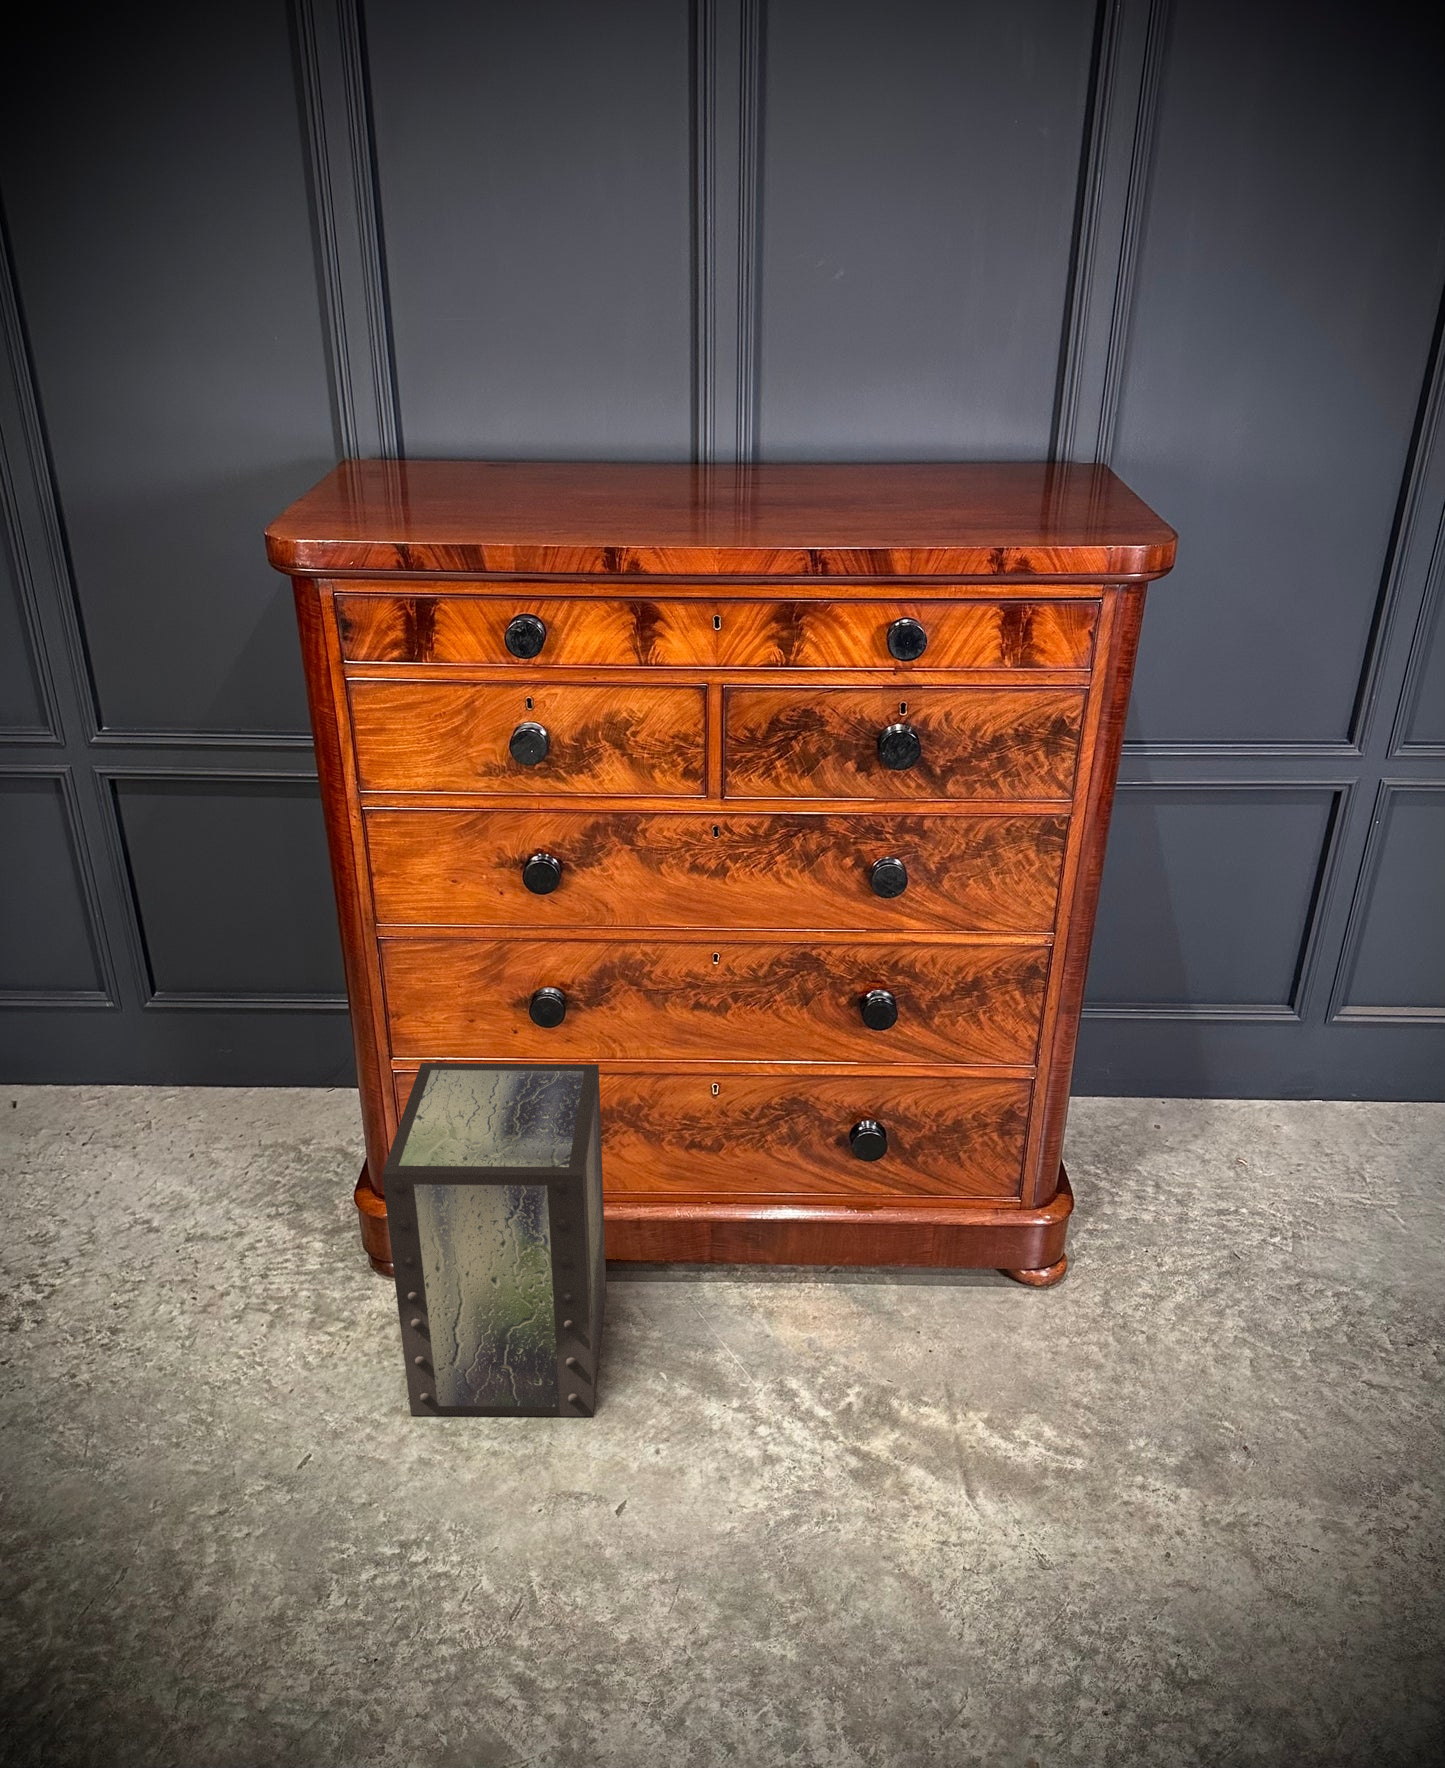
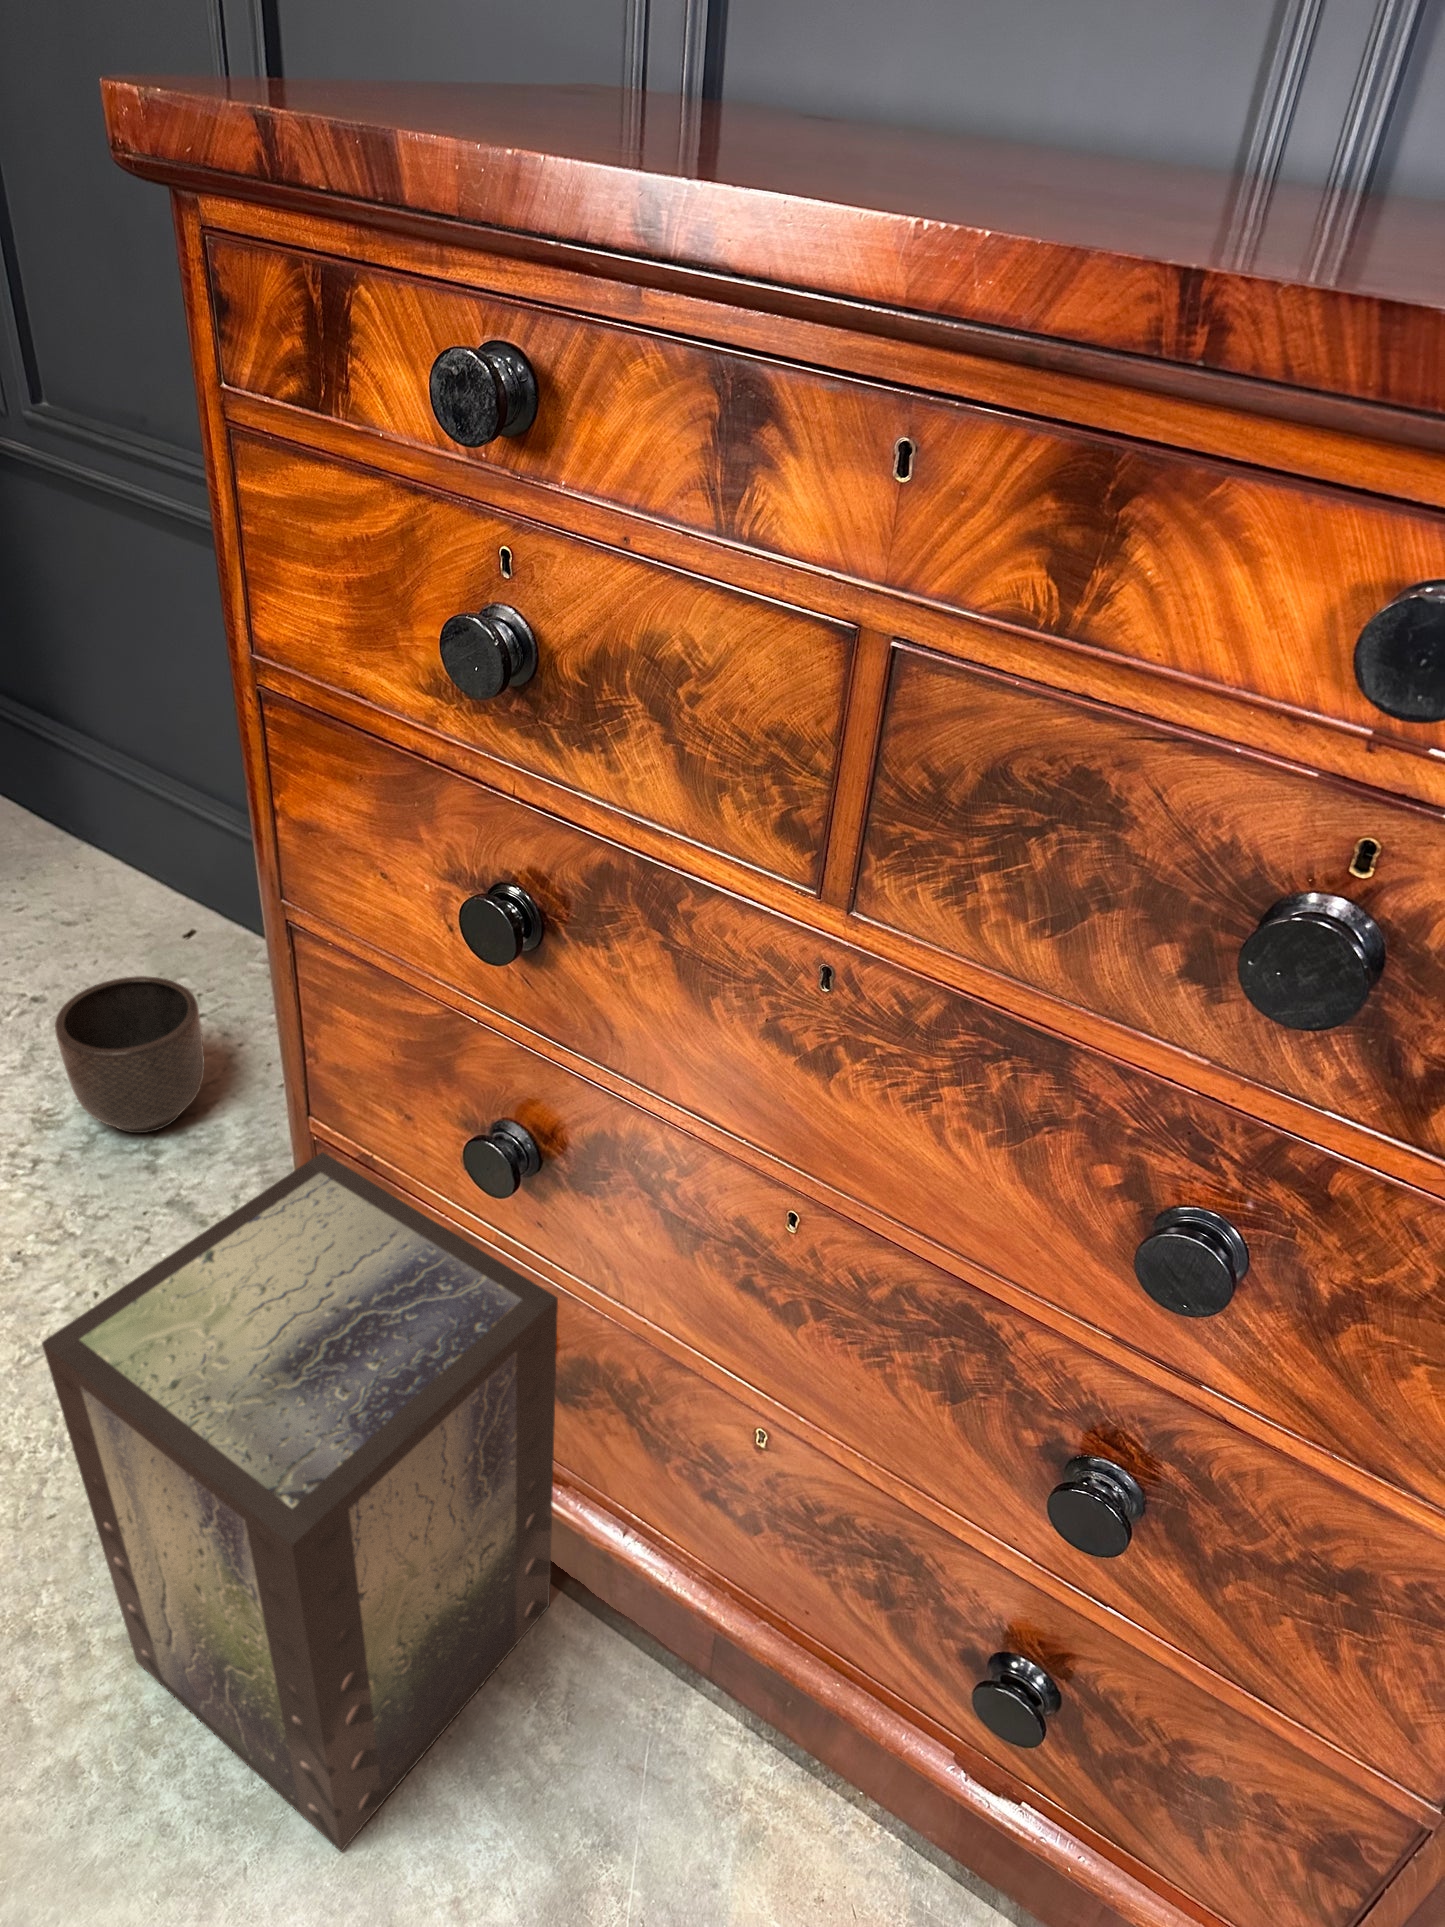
planter: none [41,1096,155,1218] -> present [55,976,204,1133]

